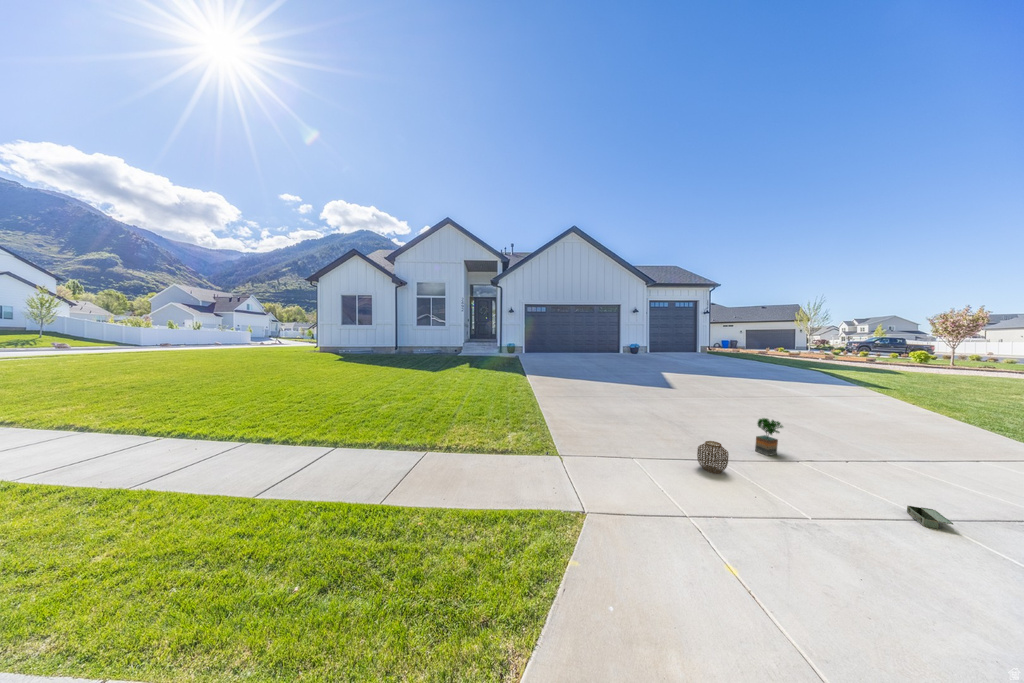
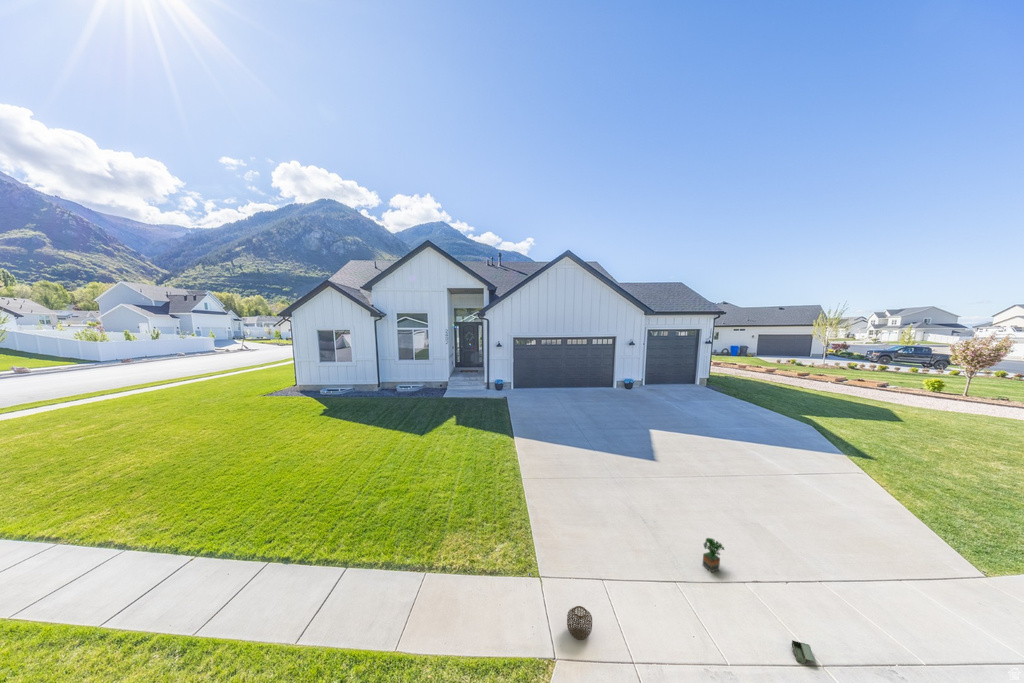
woven basket: present [697,441,729,474] -> present [567,606,592,640]

